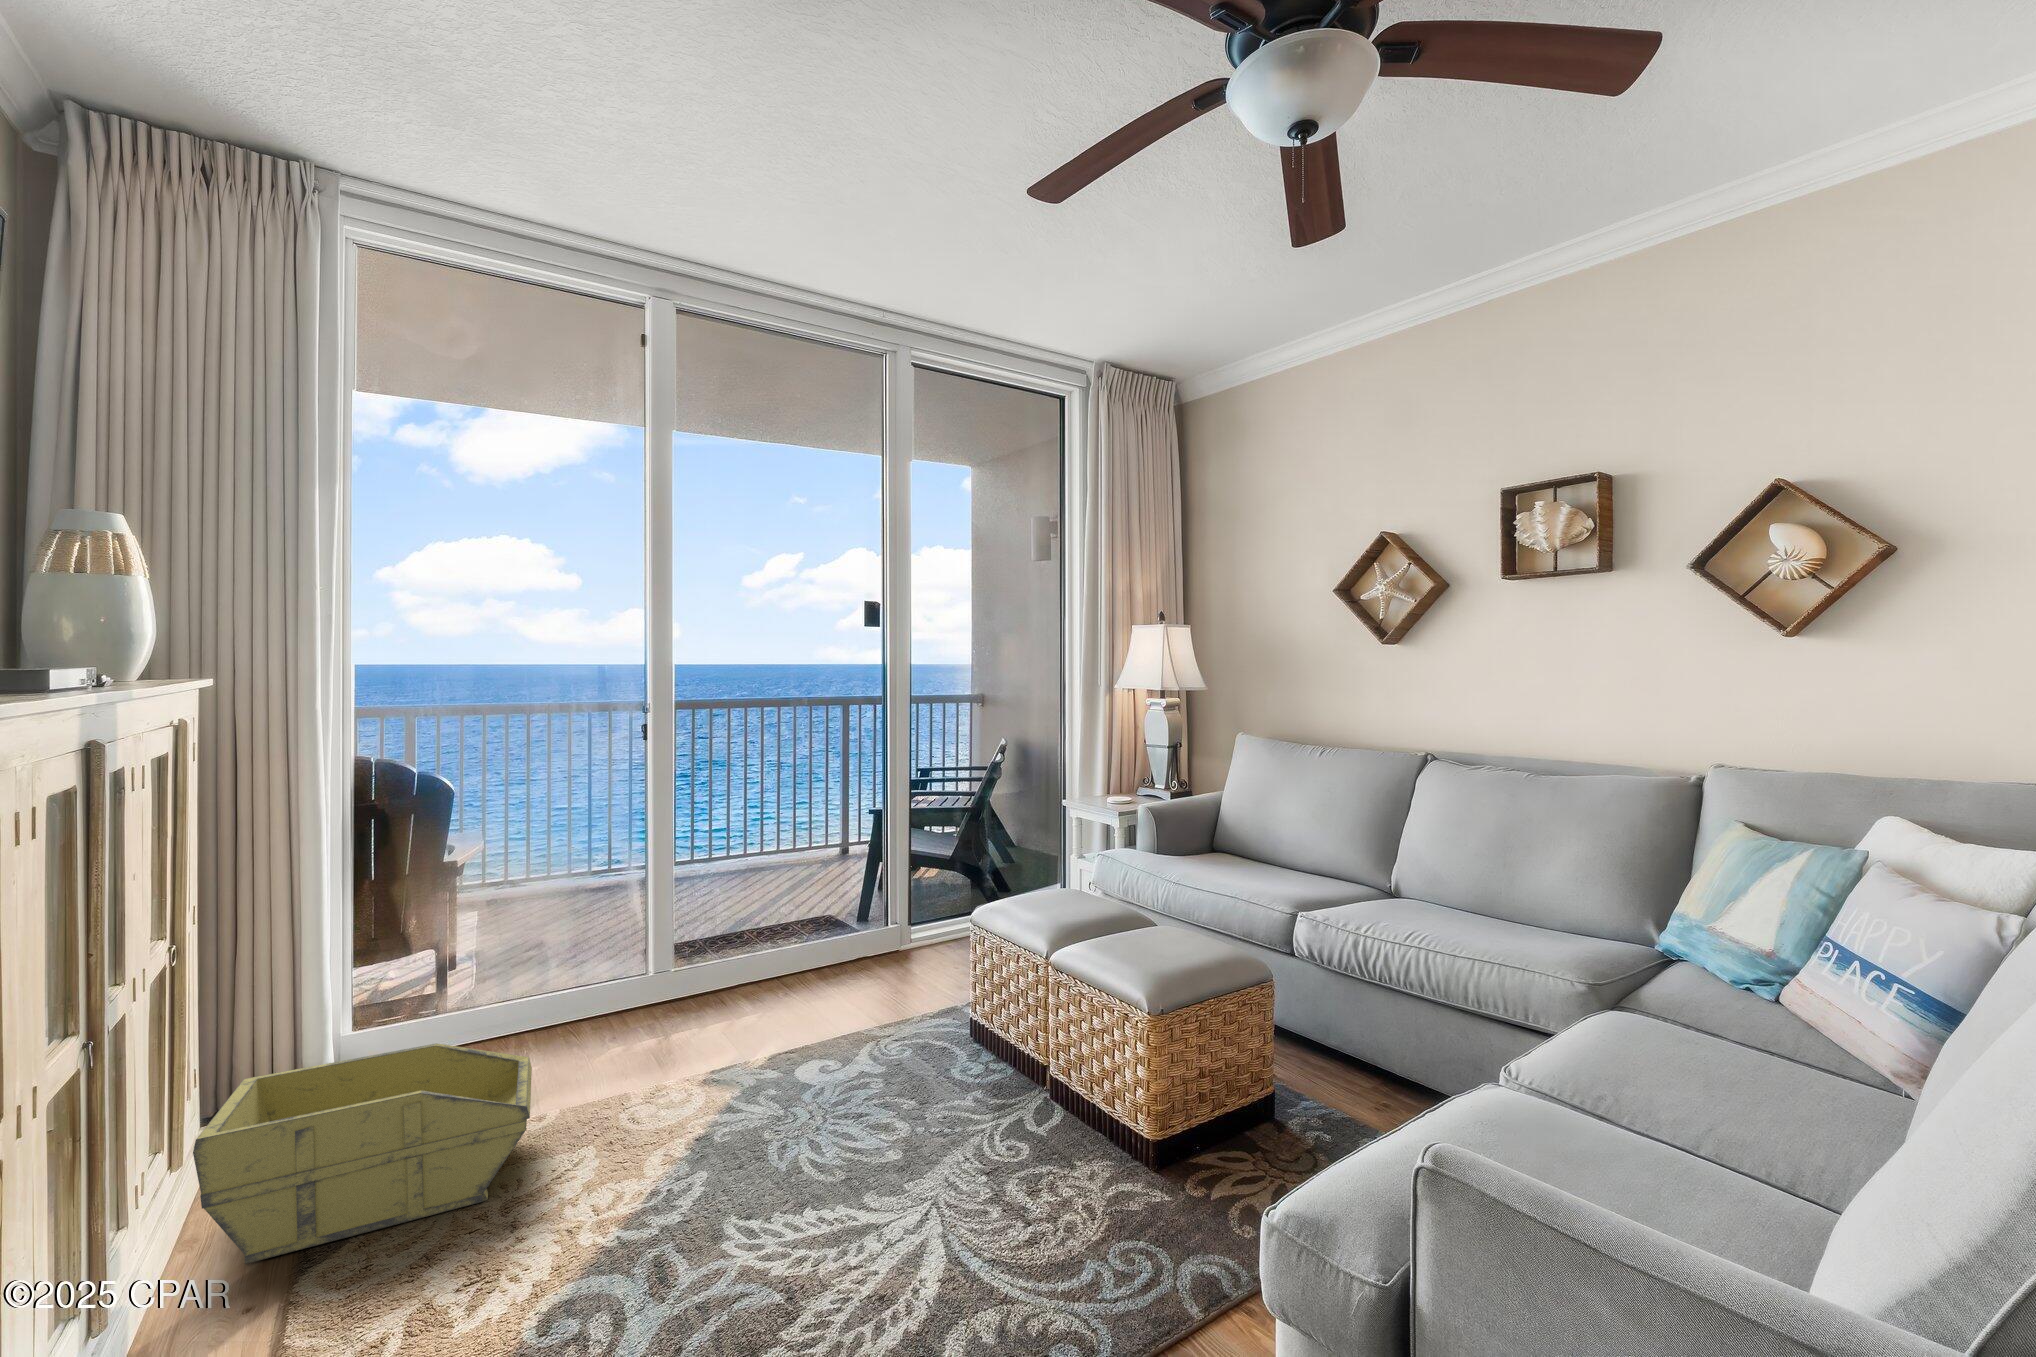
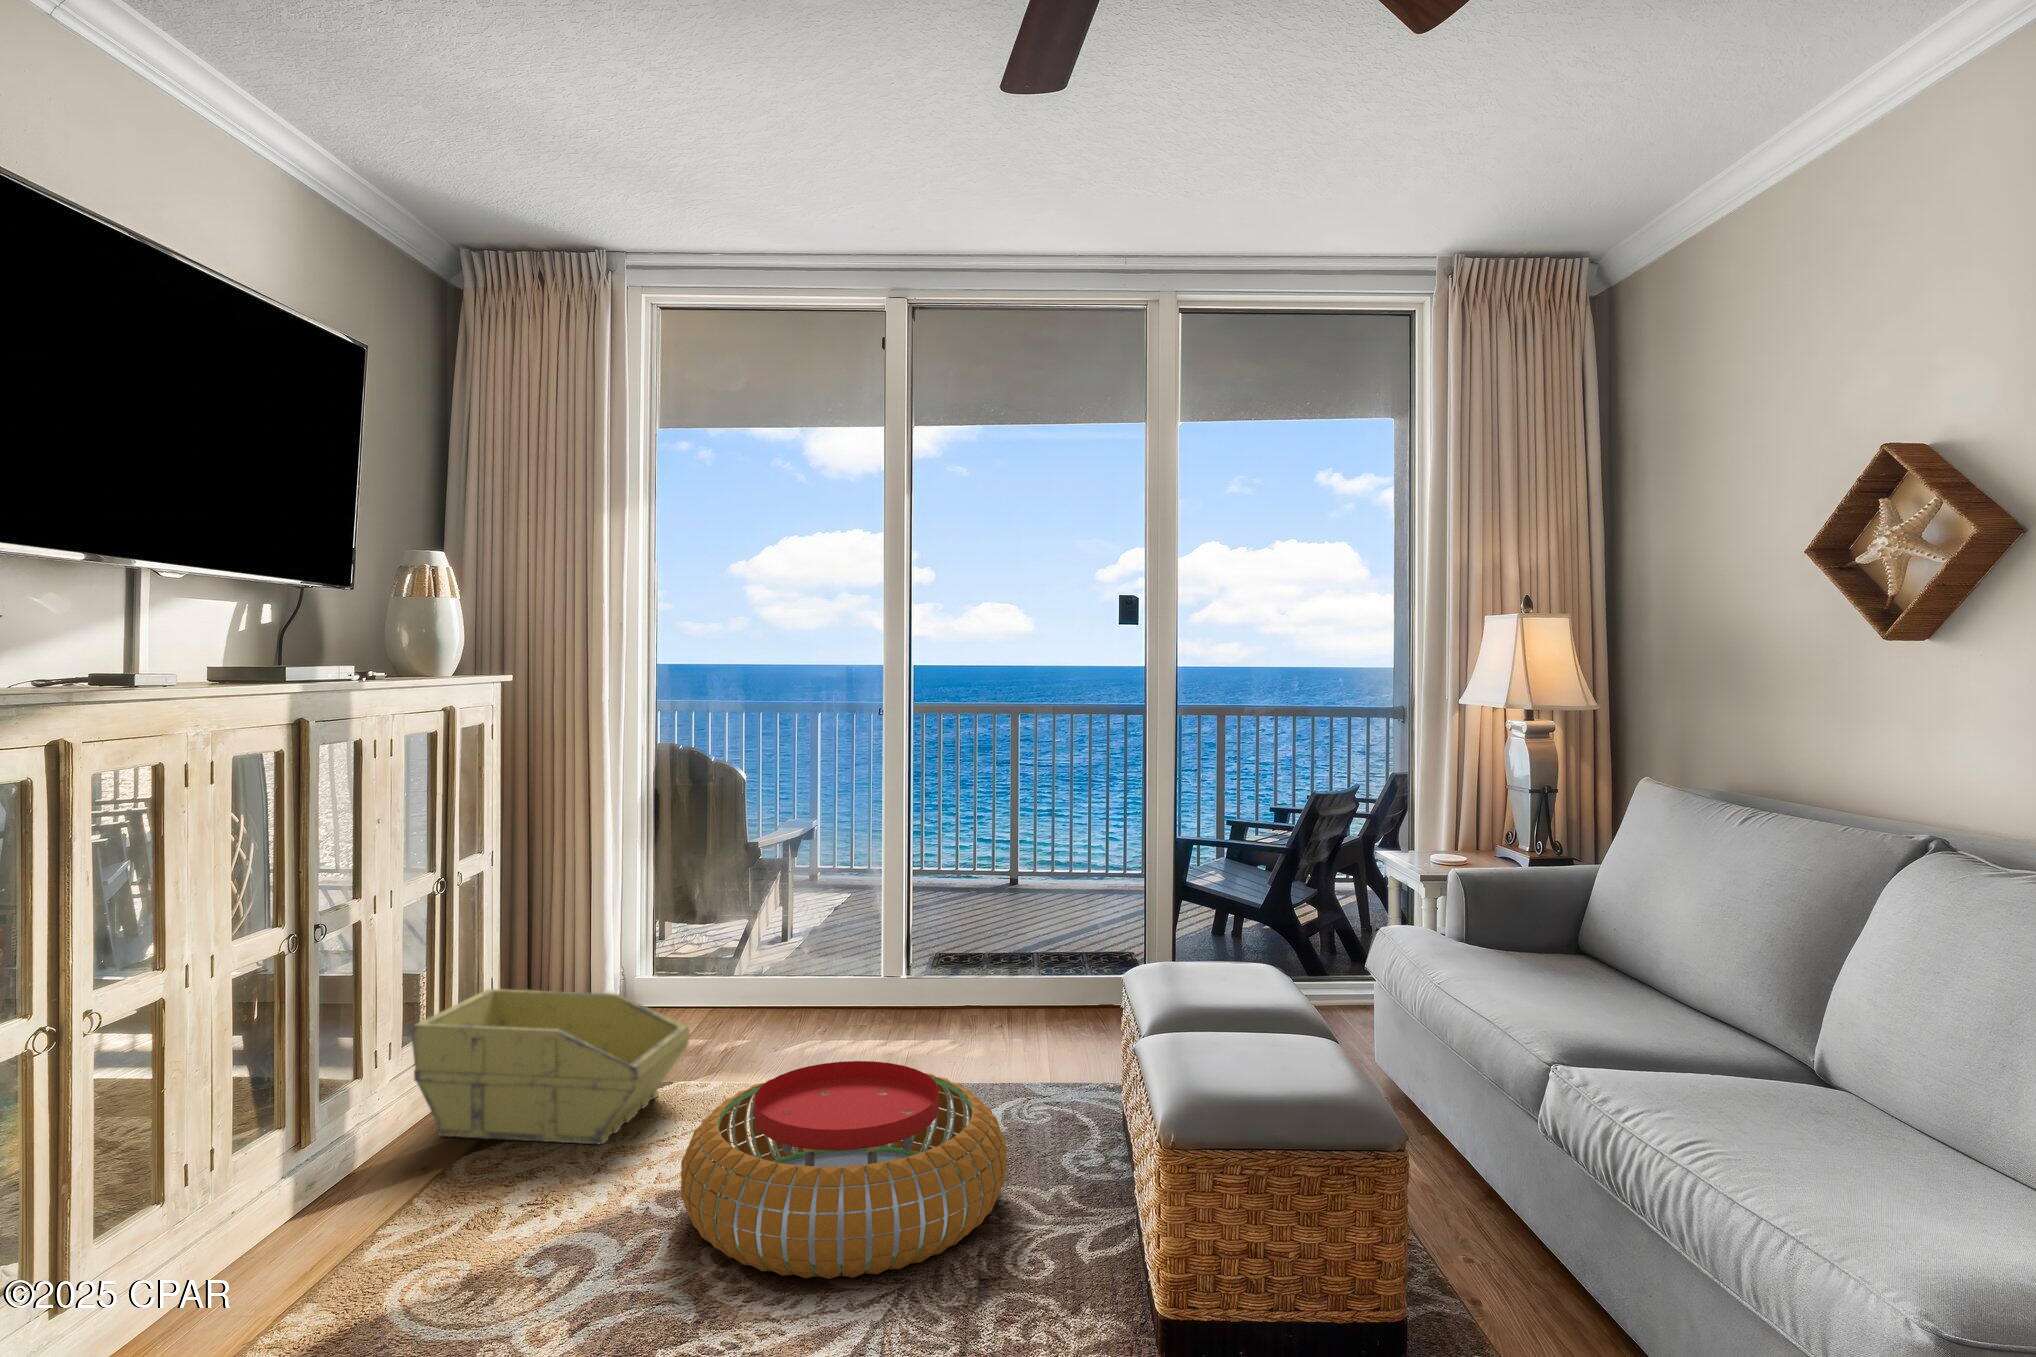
pouf: none [657,1028,958,1240] -> present [681,1061,1007,1279]

